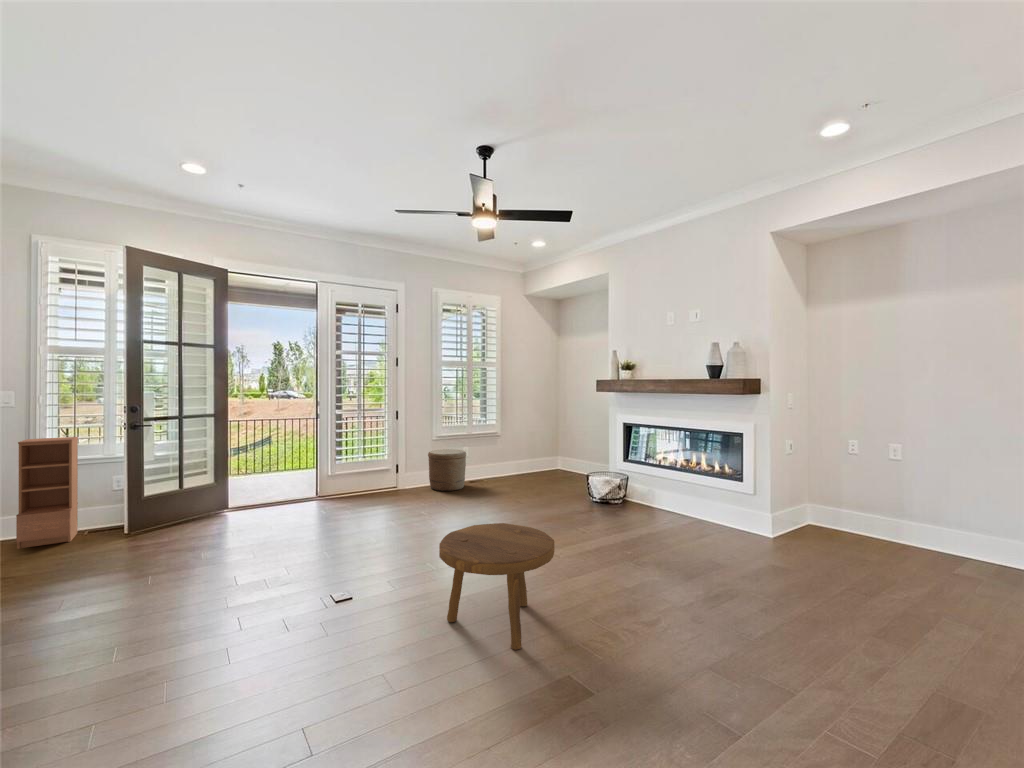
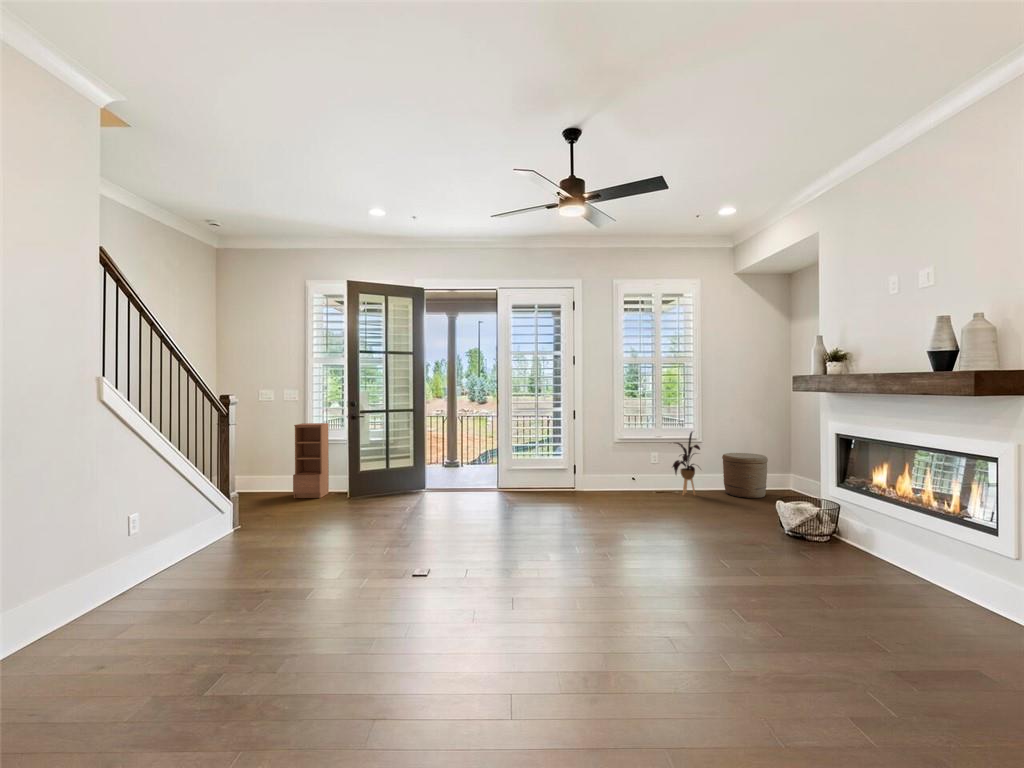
house plant: none [485,426,516,481] -> present [673,432,700,495]
woven basket: present [428,449,466,491] -> present [722,453,768,498]
footstool: present [439,523,554,650] -> none [464,525,583,655]

